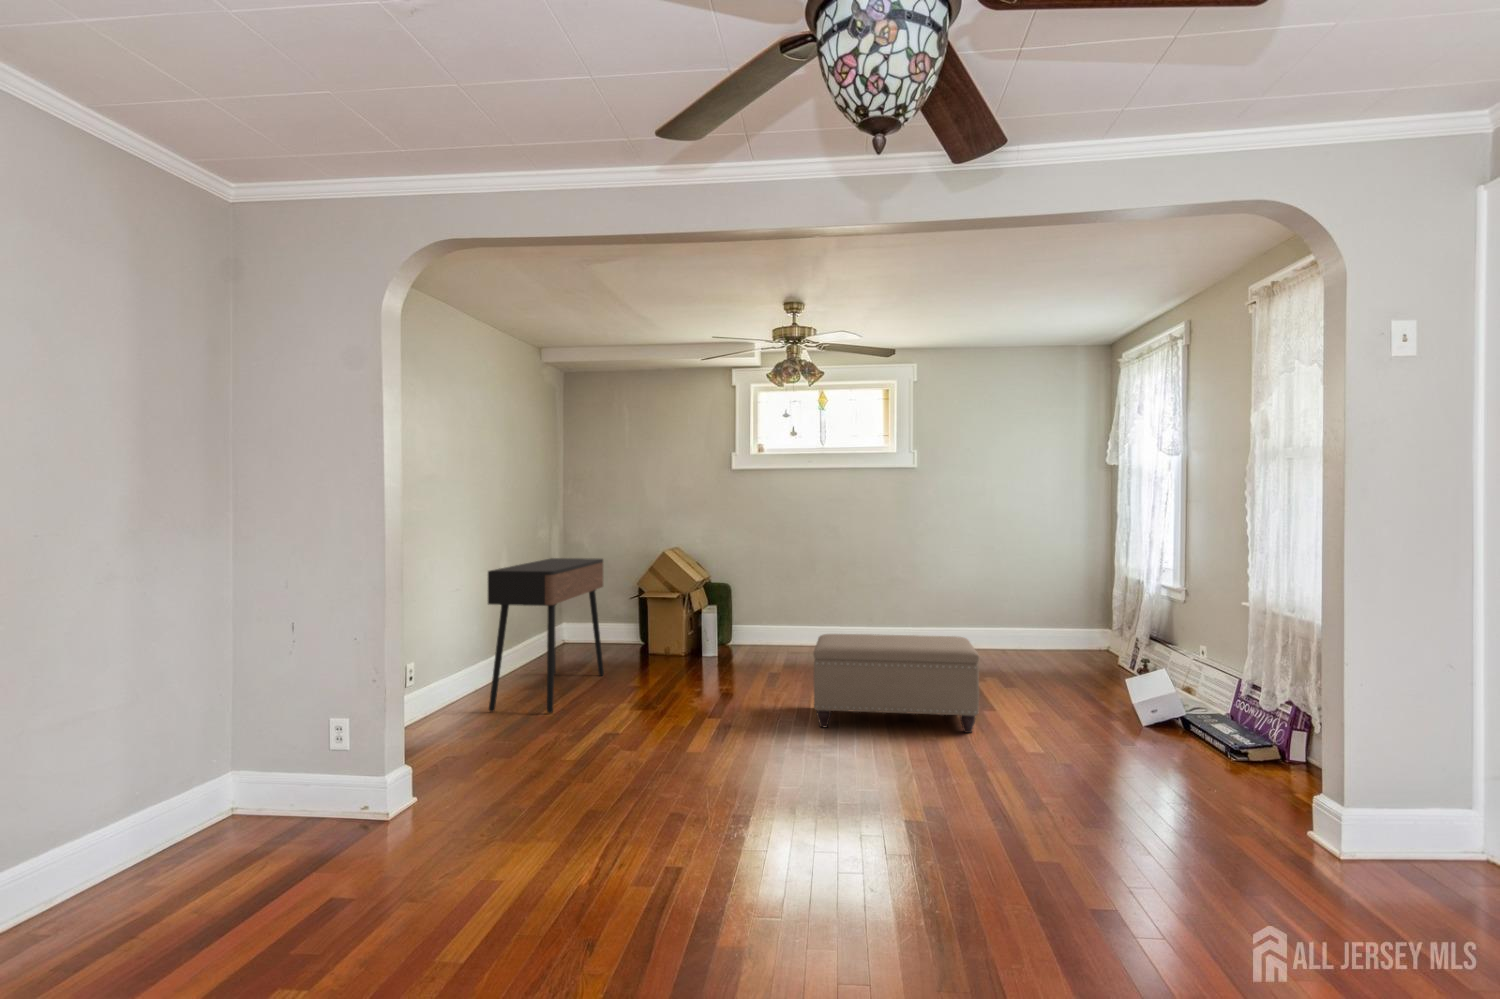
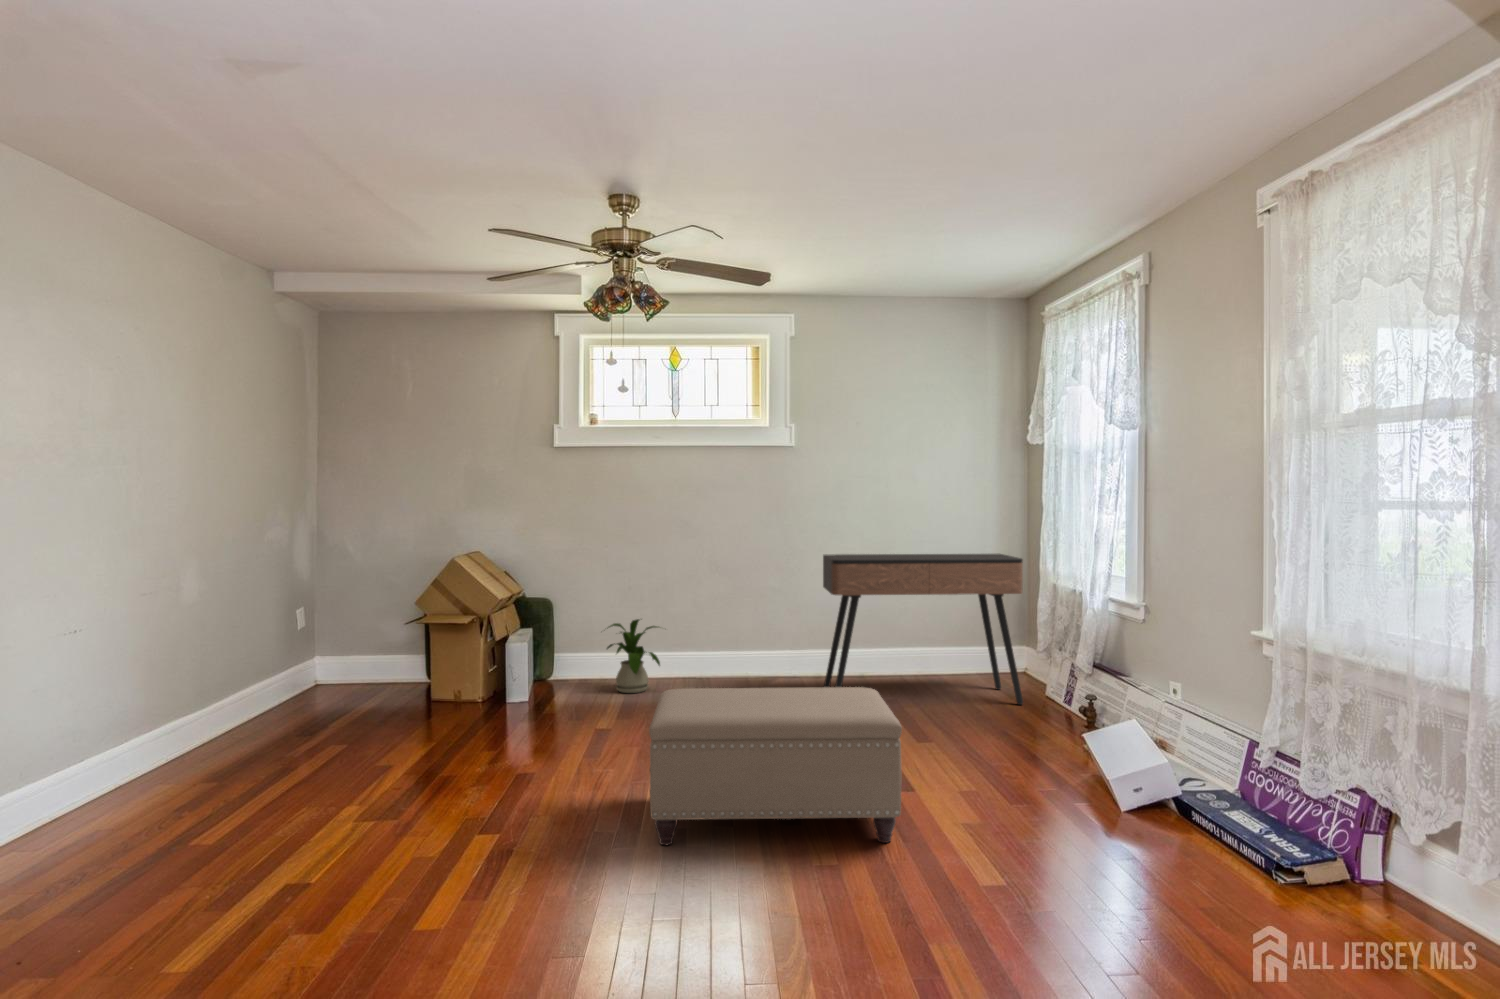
console table: present [488,558,604,713] -> present [823,554,1023,705]
house plant: none [769,598,819,654] -> present [607,619,660,693]

